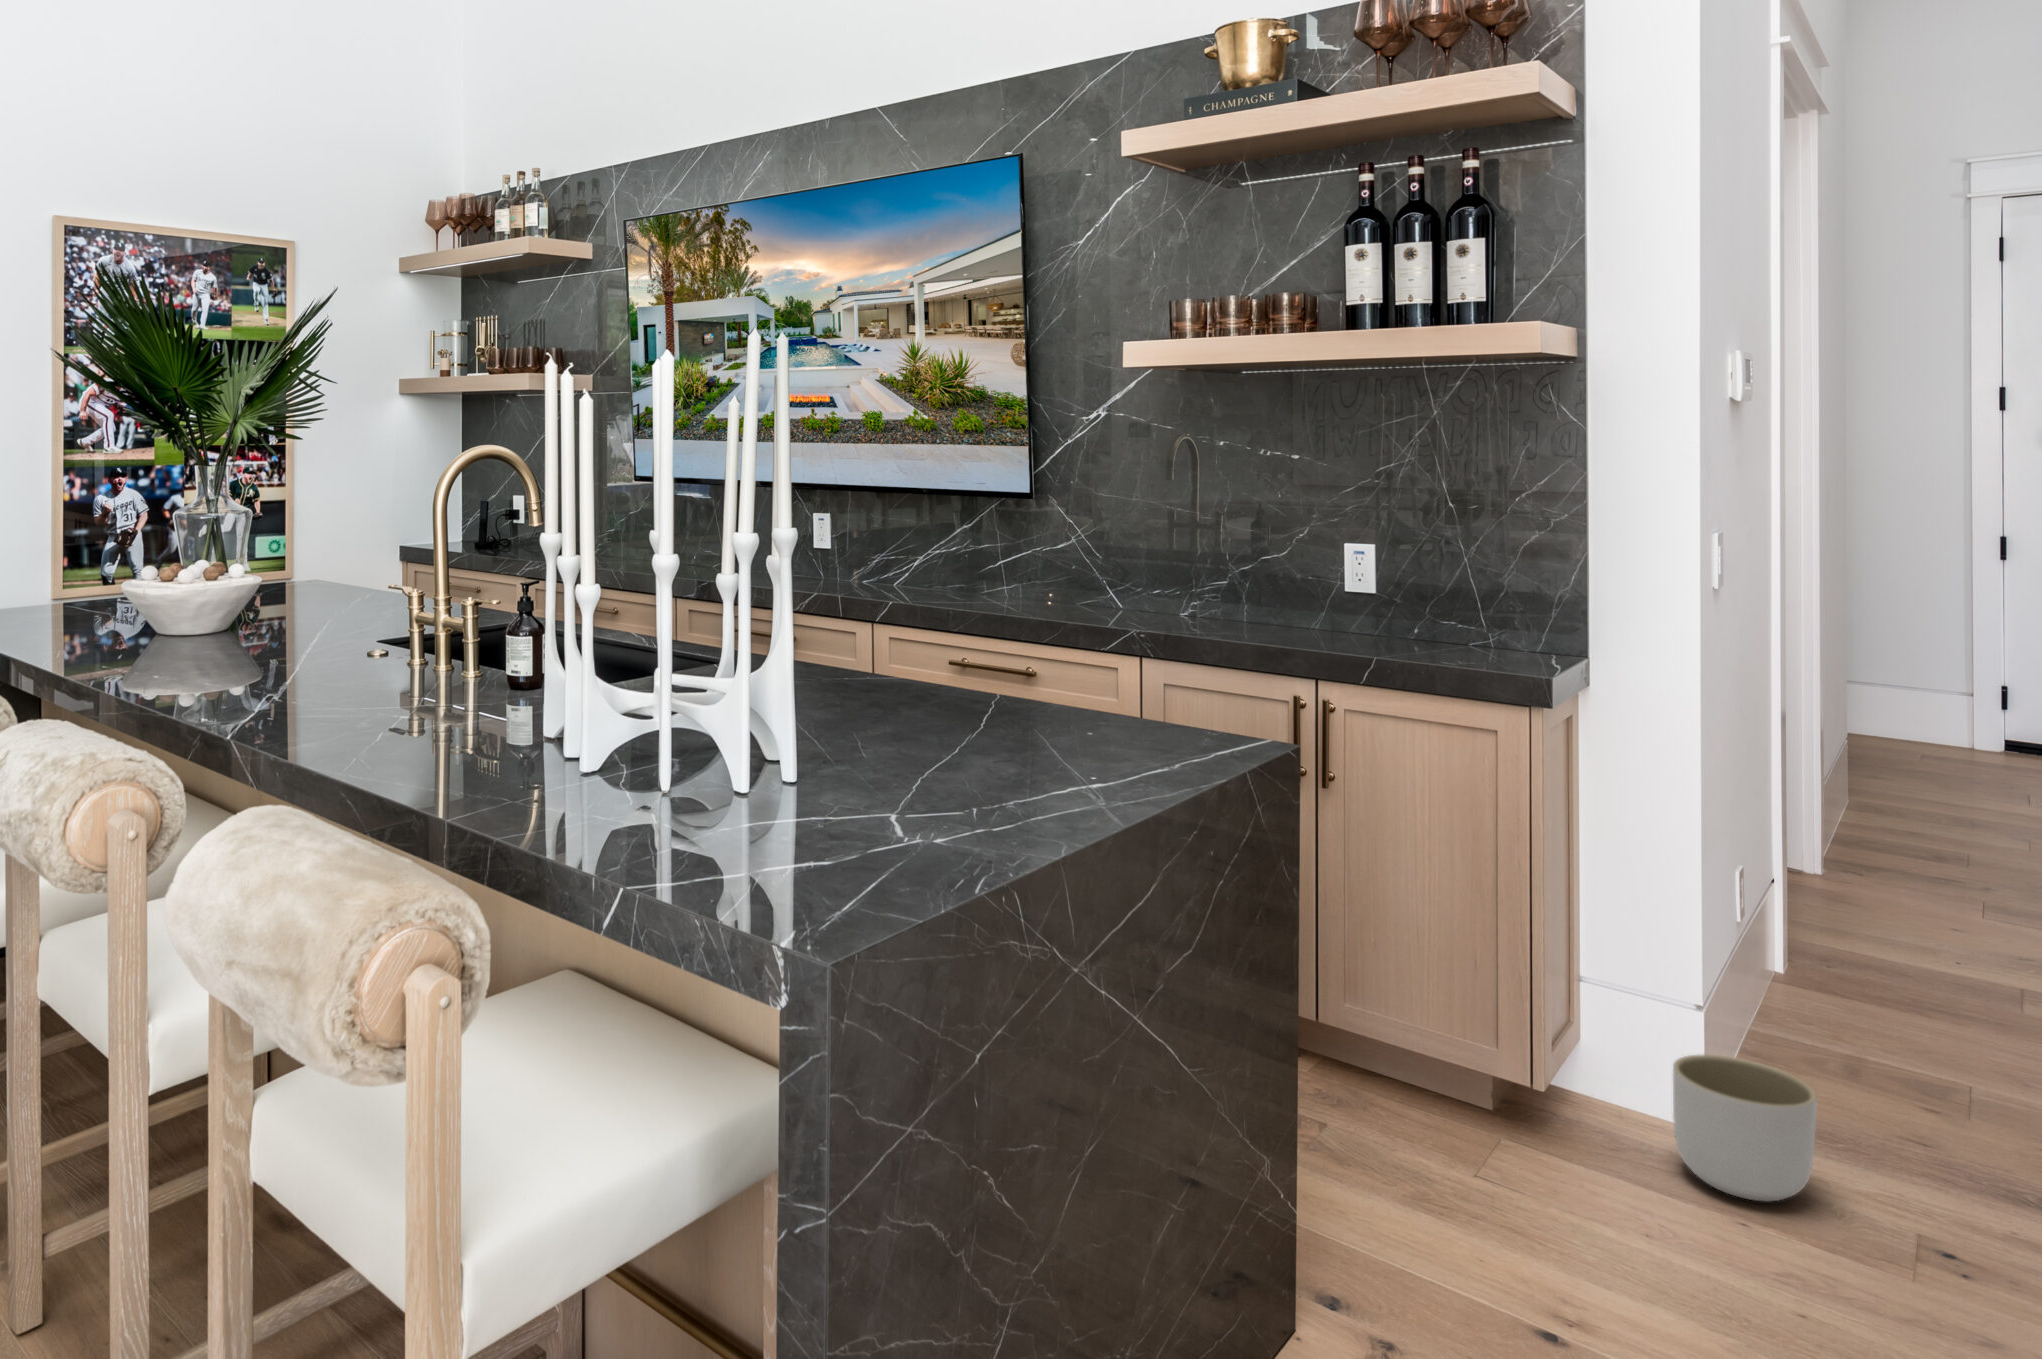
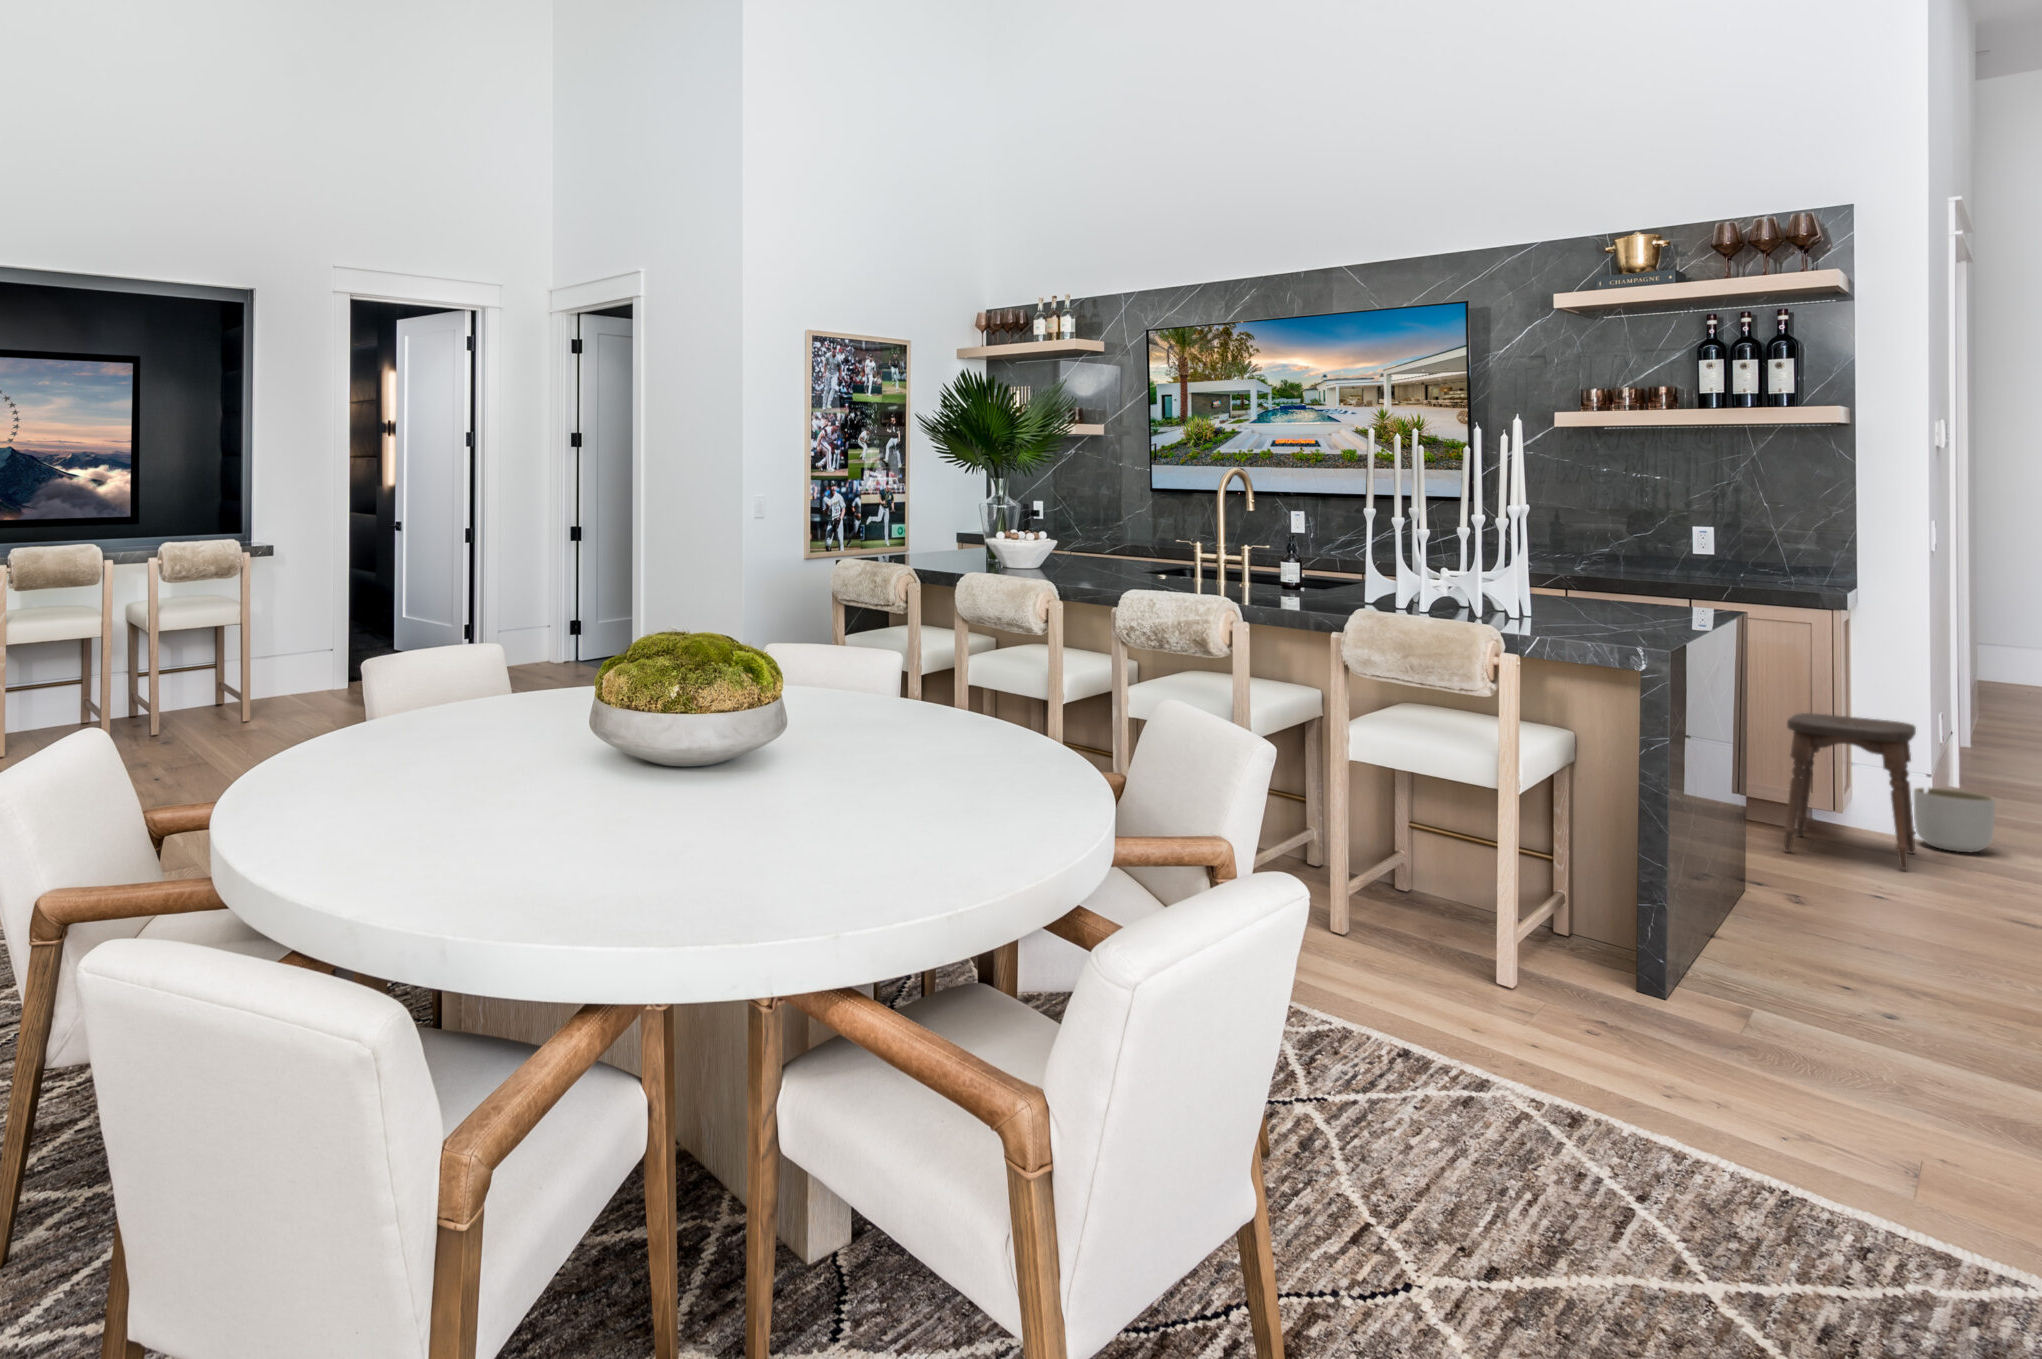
stool: none [1422,921,1671,1292] -> present [1784,713,1916,870]

